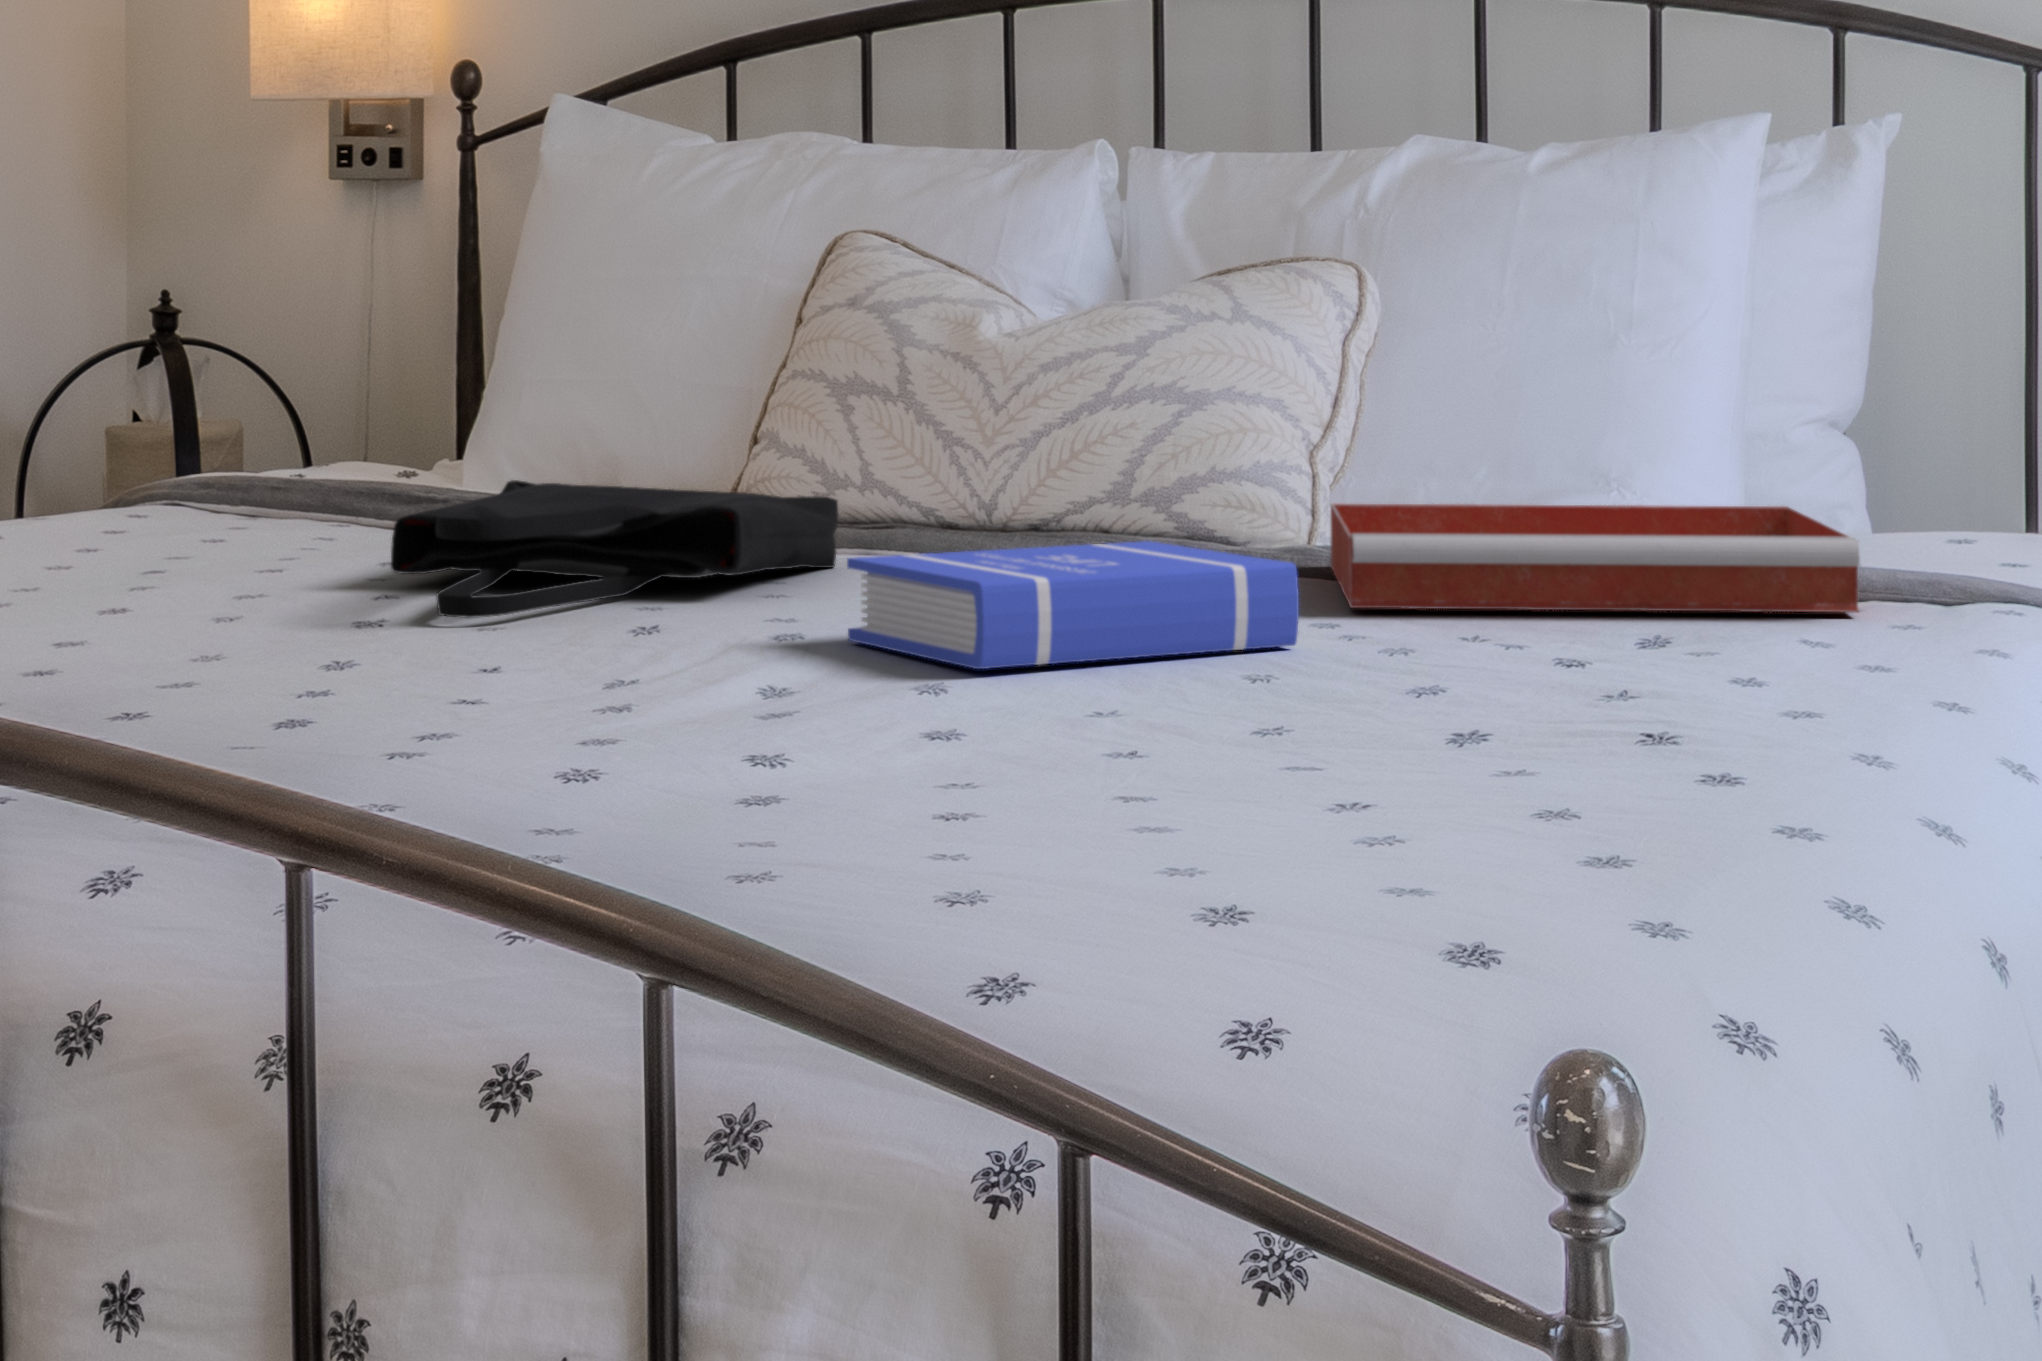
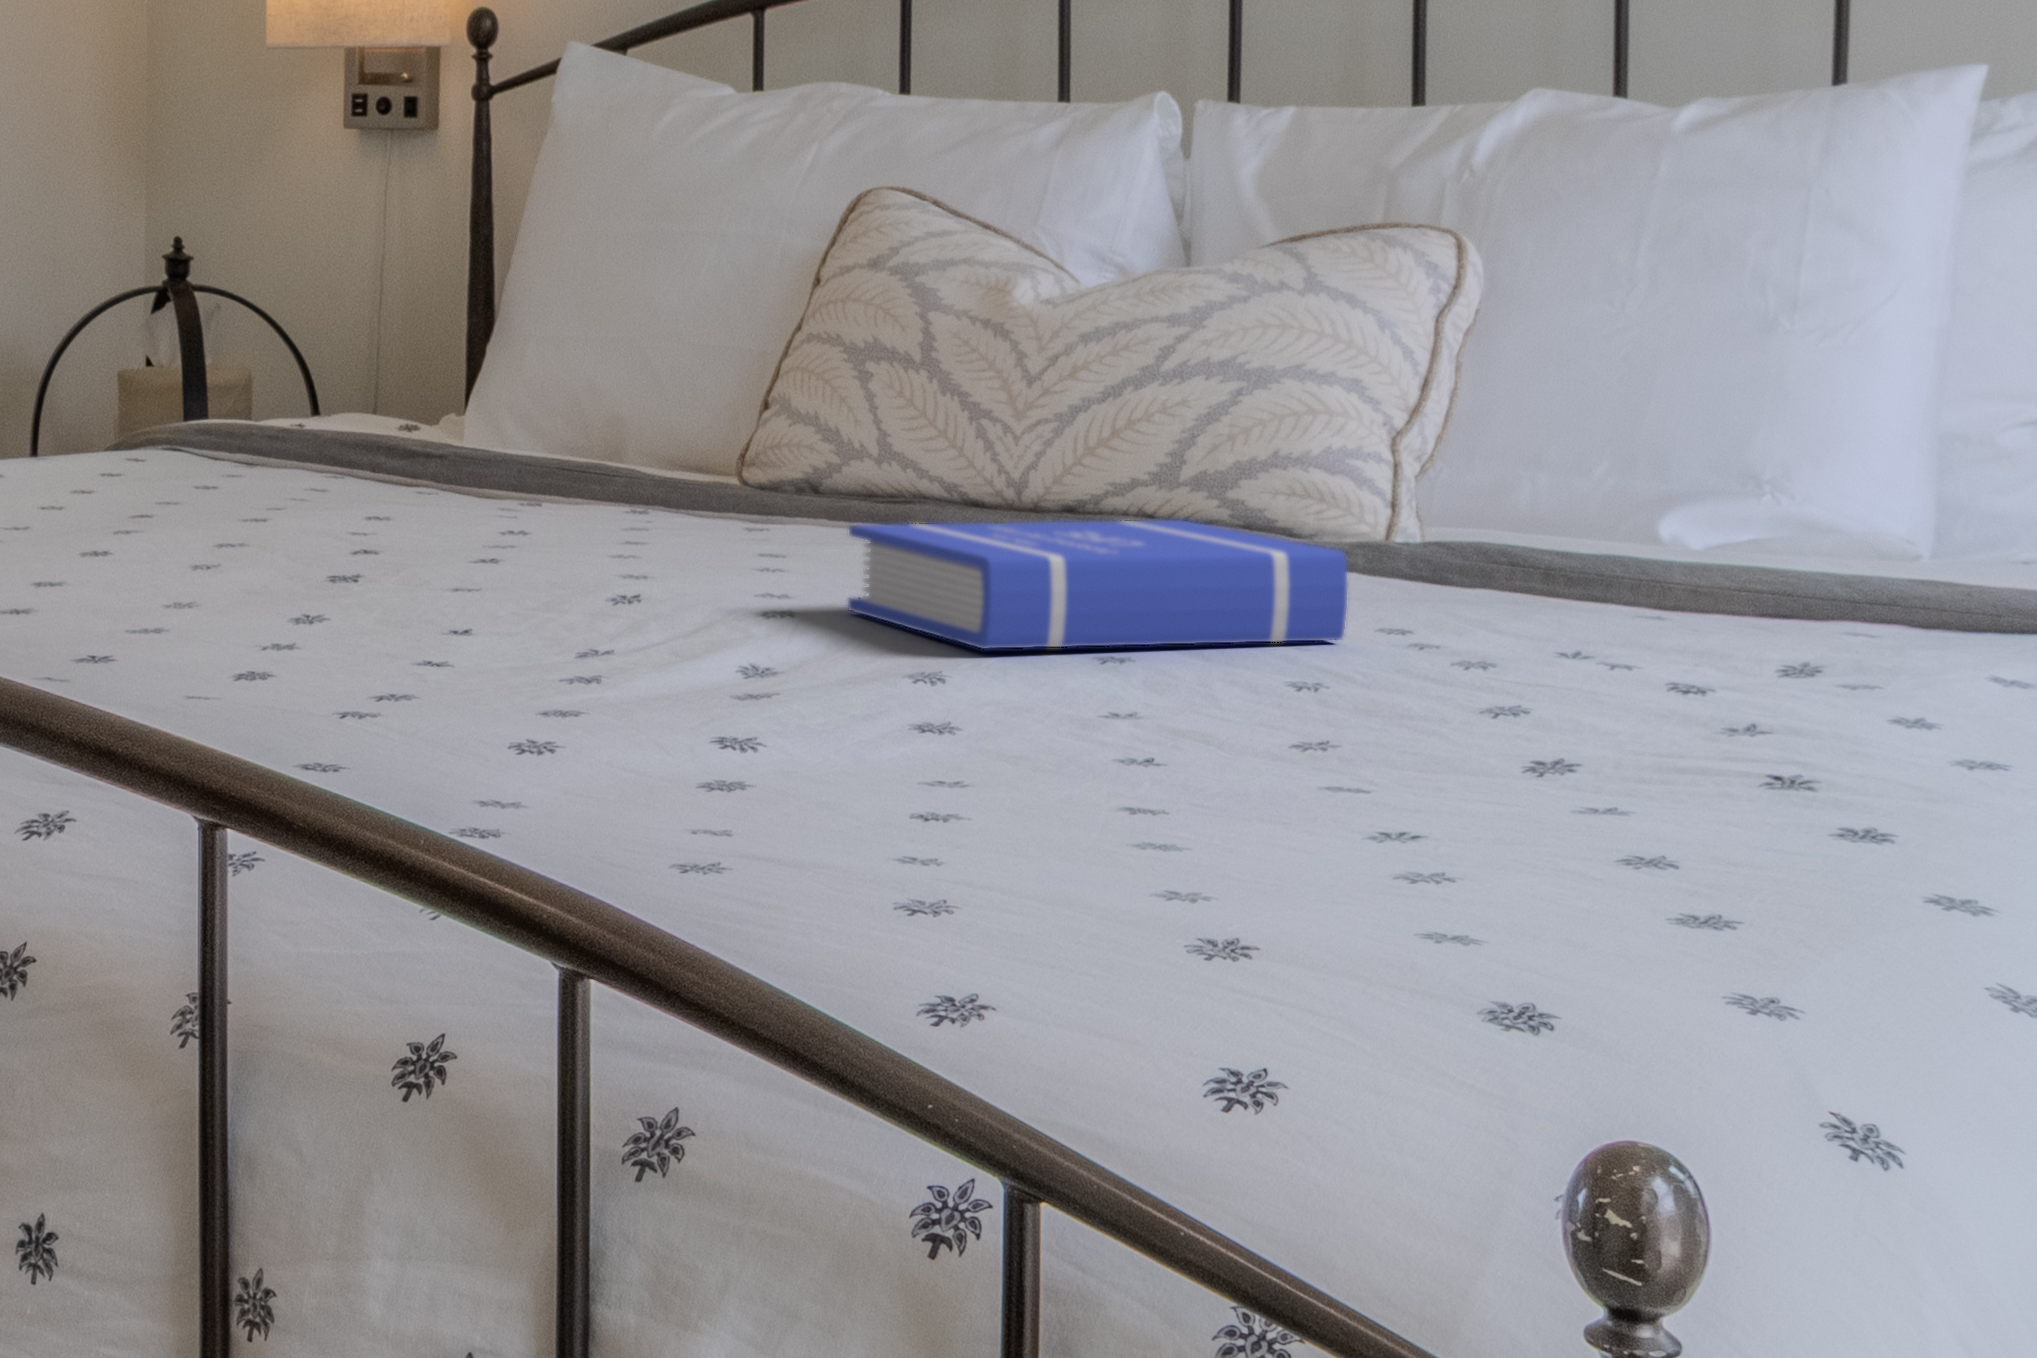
tote bag: present [391,480,838,618] -> none [388,430,852,568]
tray: present [1331,504,1860,612] -> none [1392,487,2025,634]

